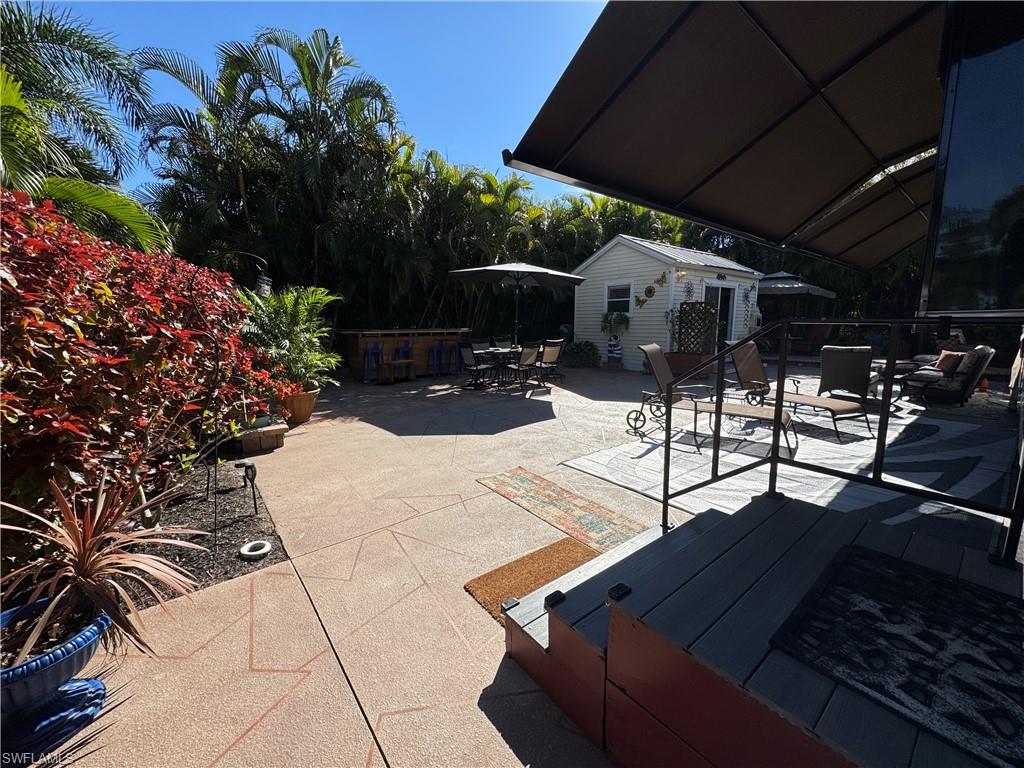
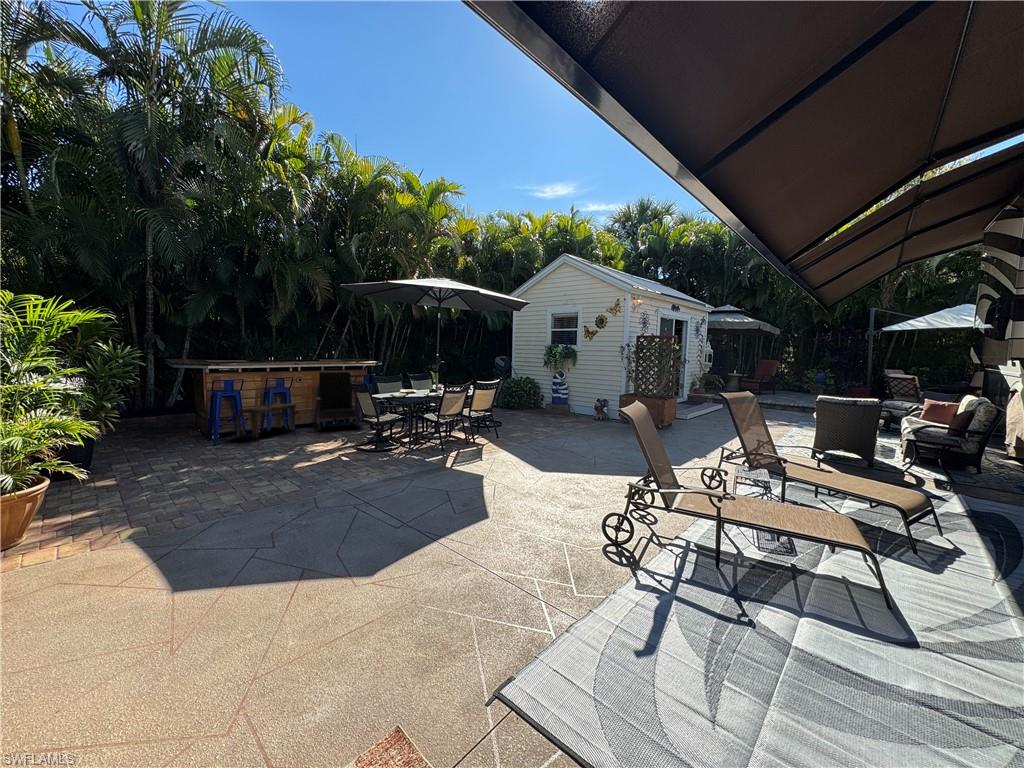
lounge chair: none [426,337,458,379] -> present [316,371,358,430]

